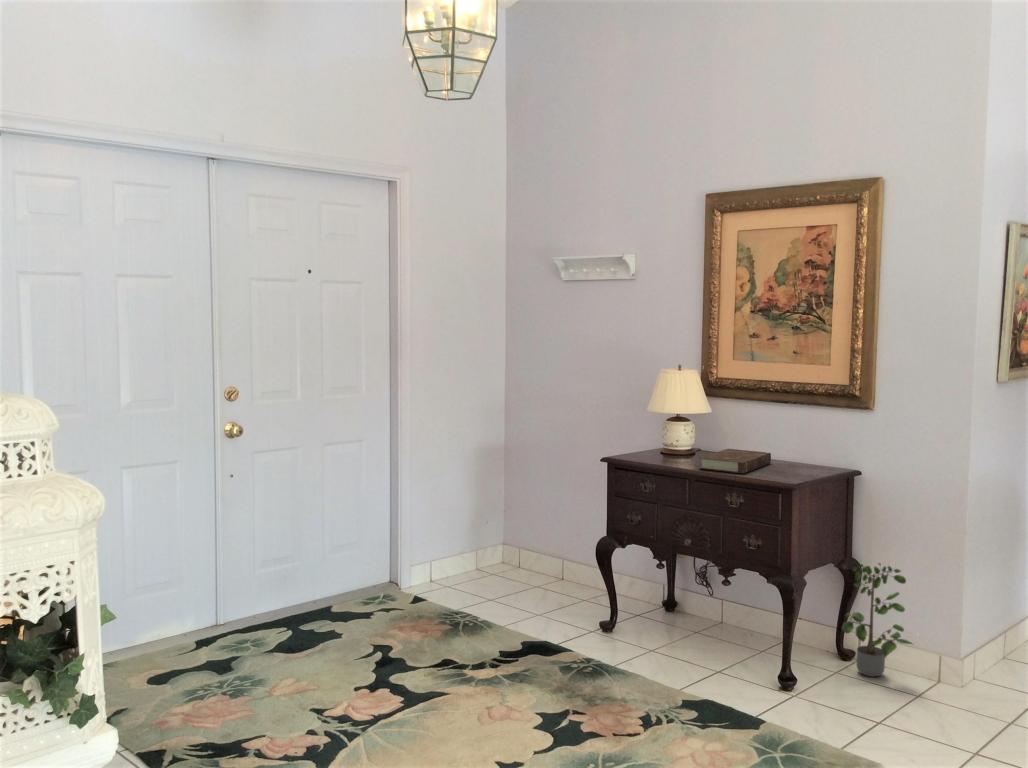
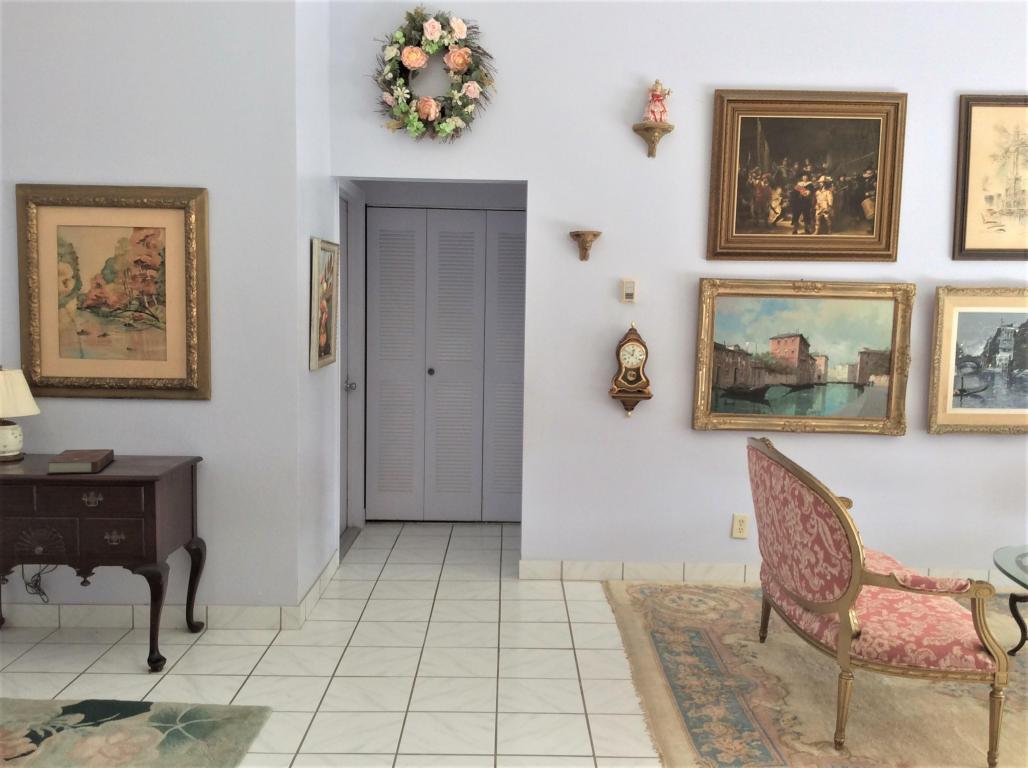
potted plant: present [842,563,912,677] -> none [196,535,262,640]

